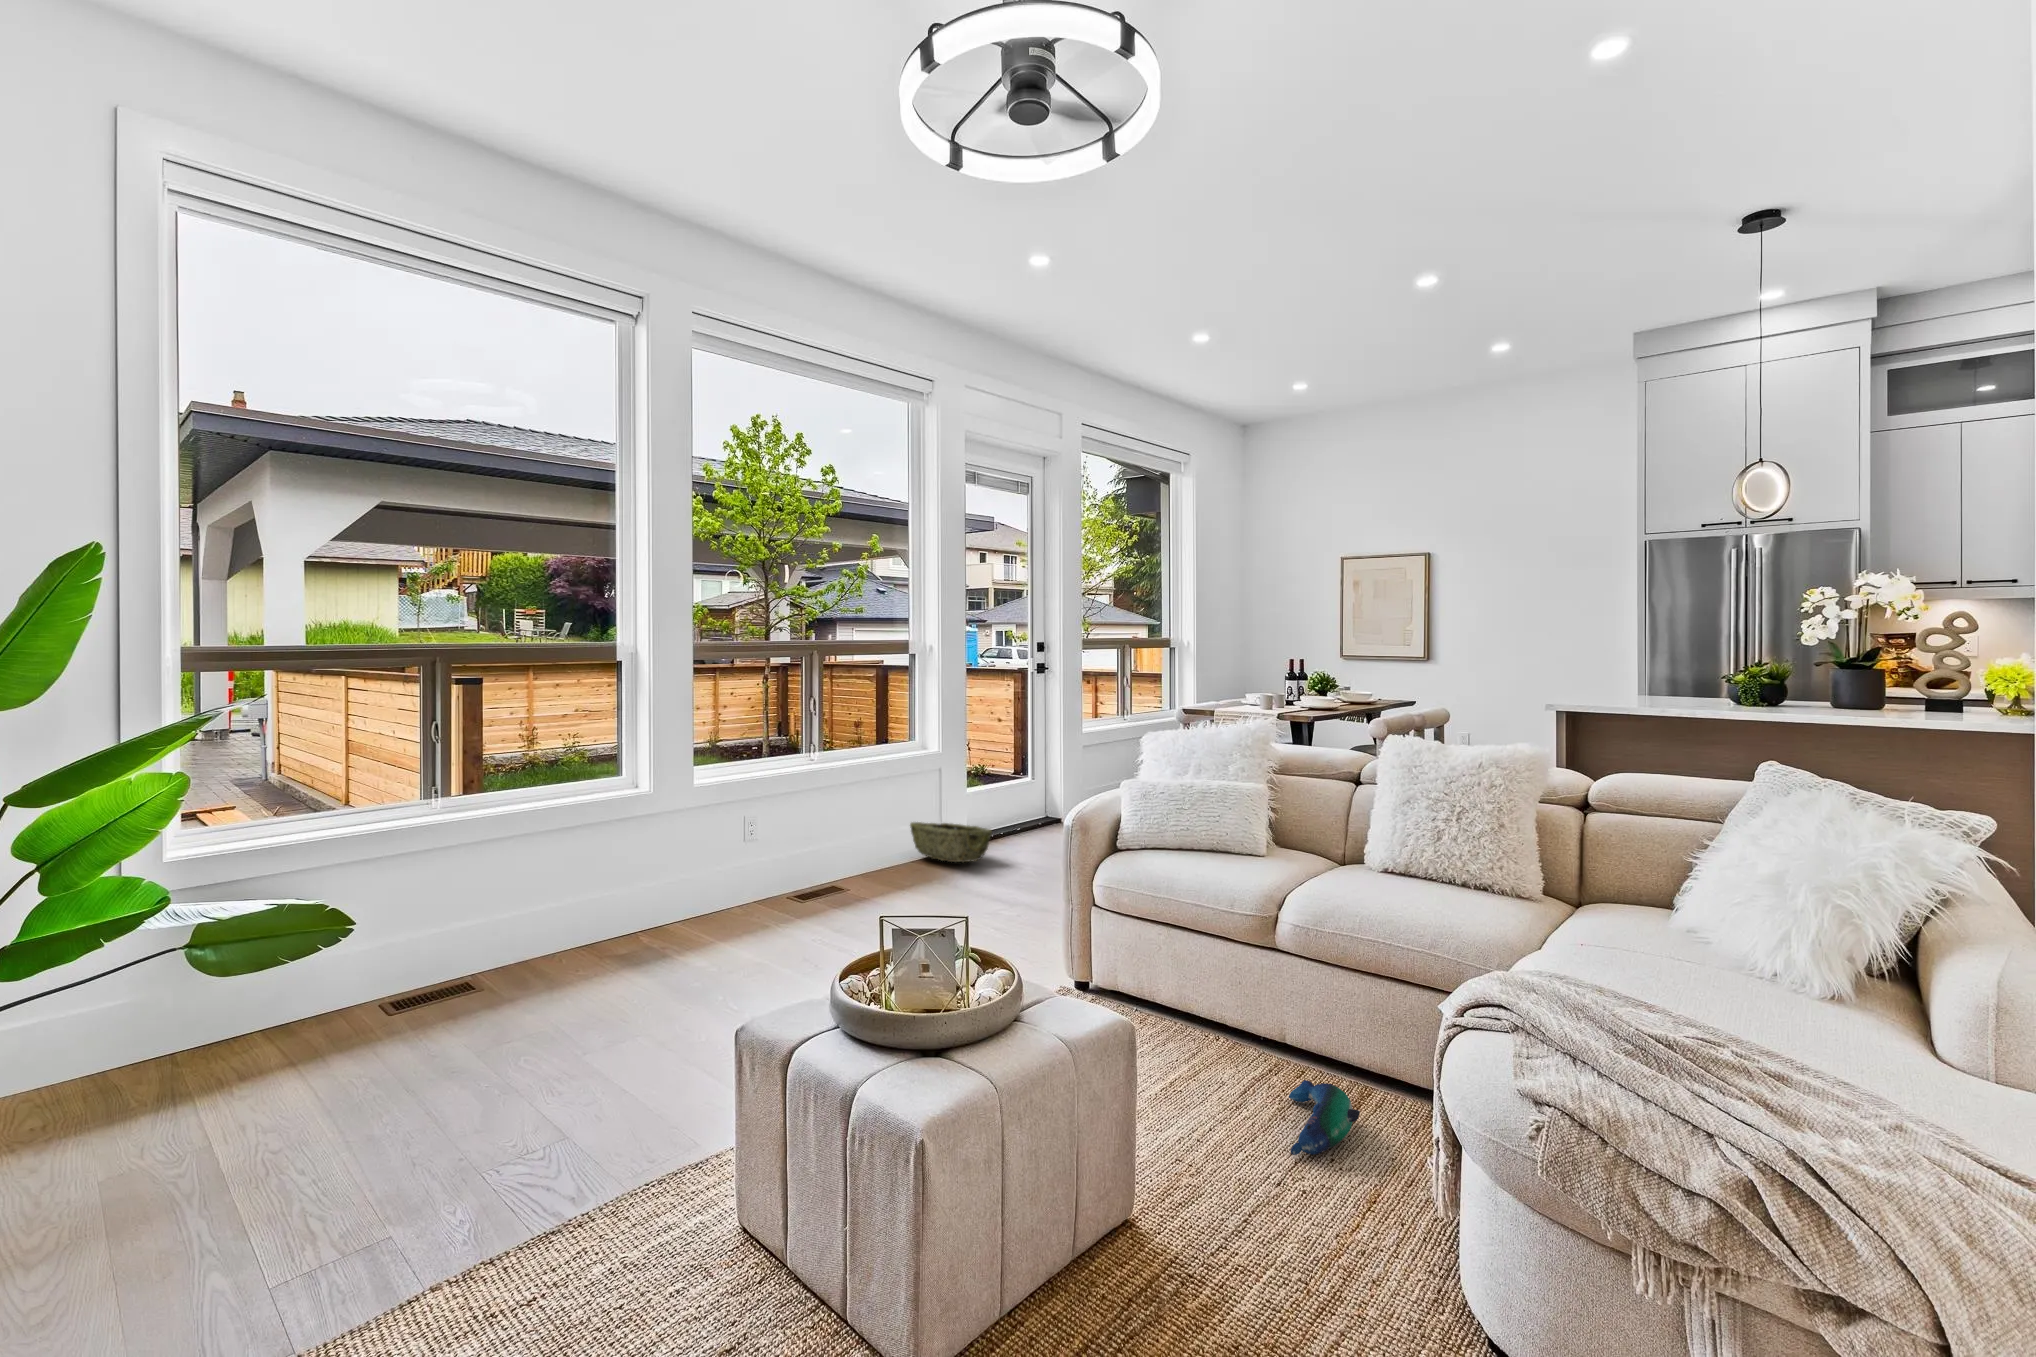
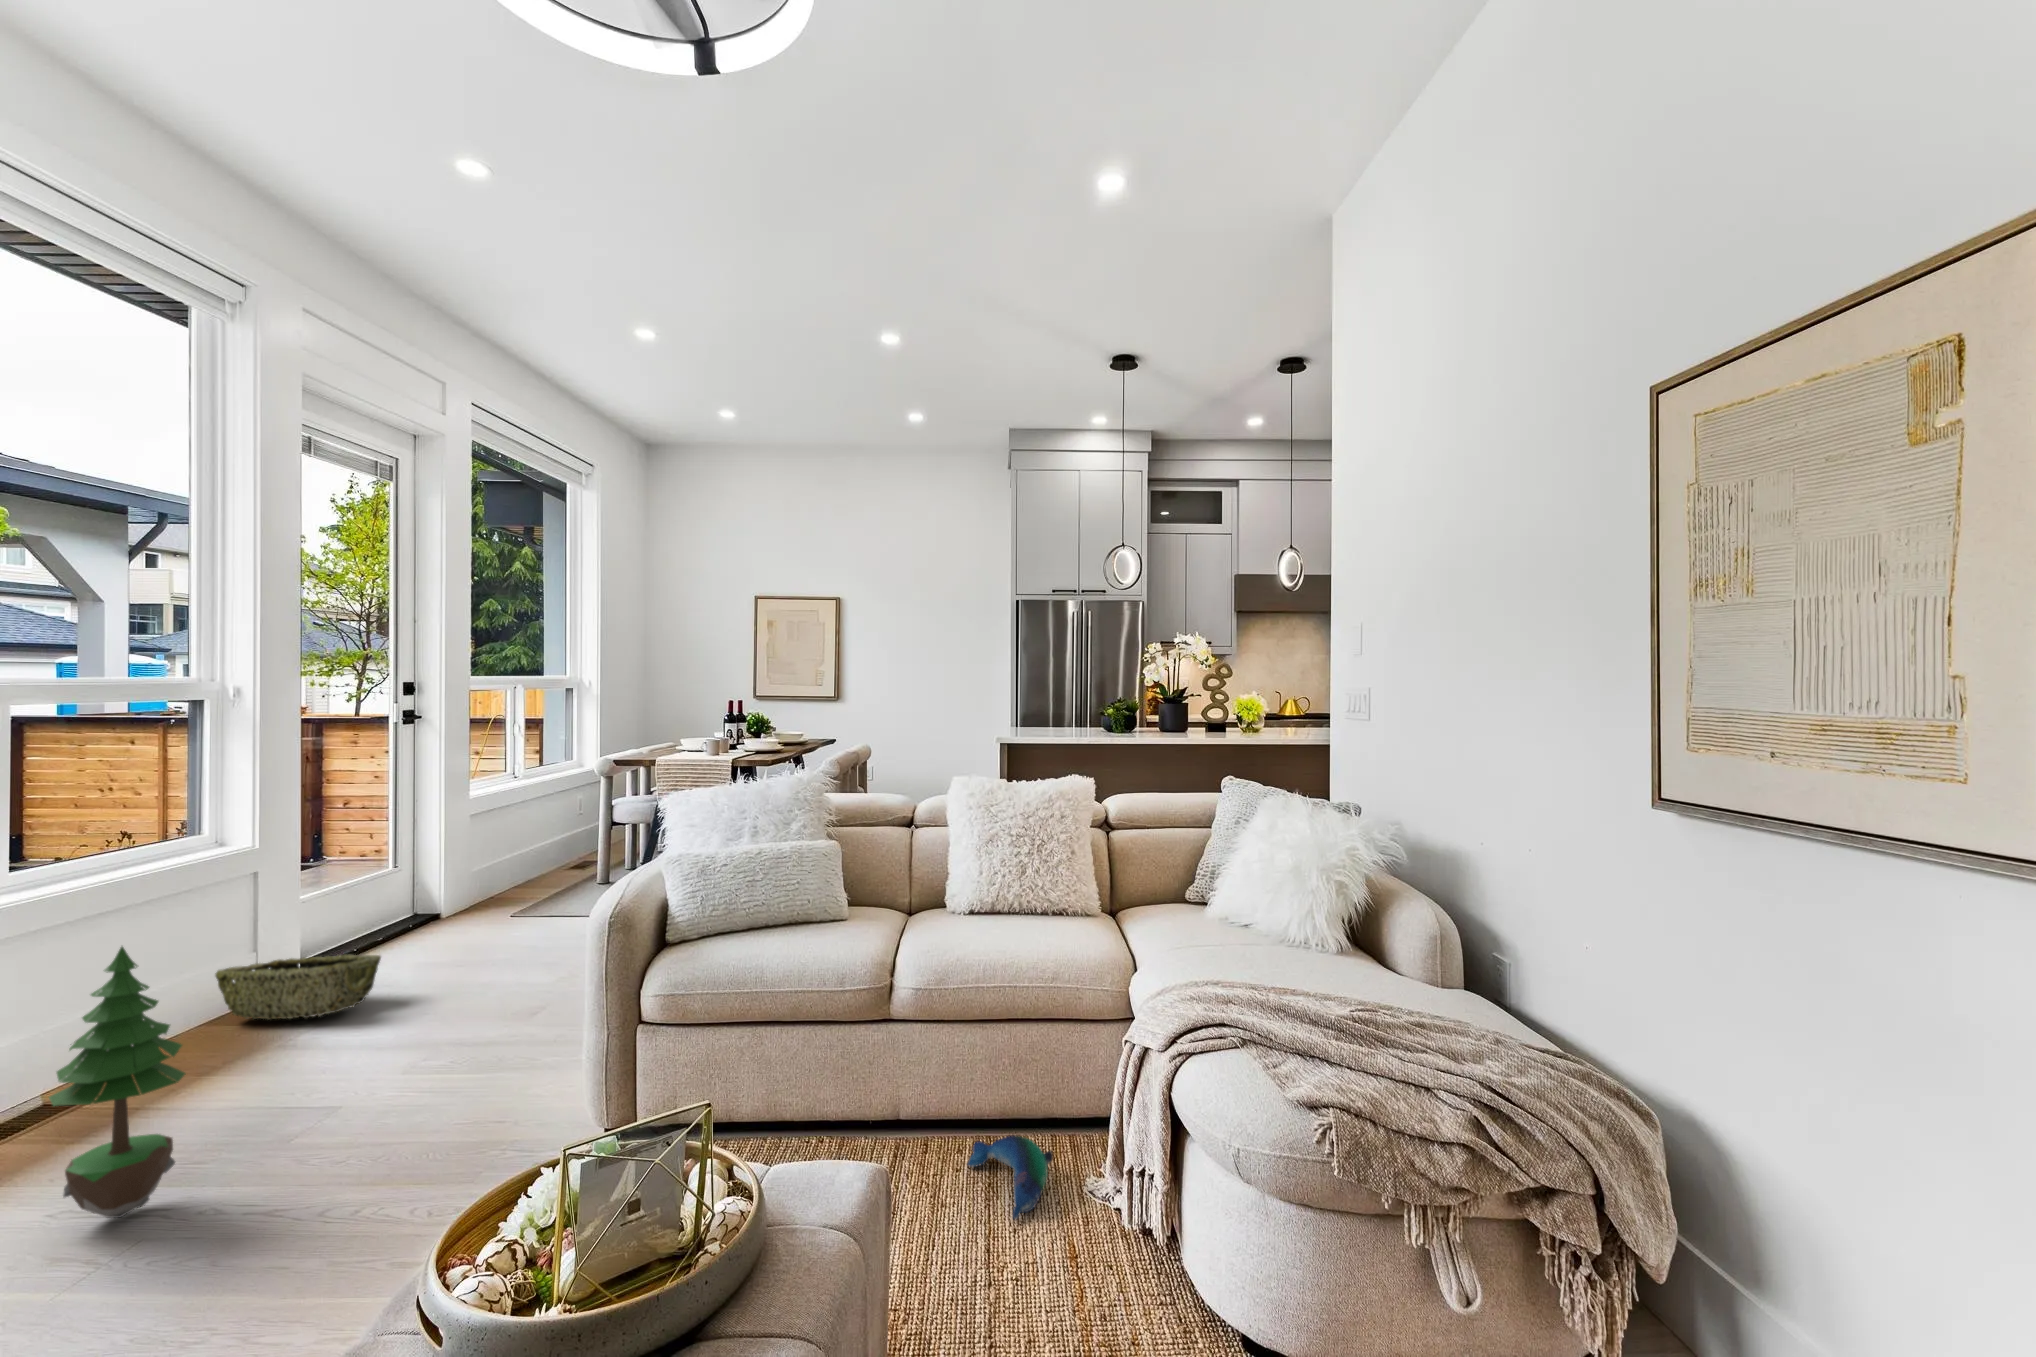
potted tree: none [786,789,843,942] -> present [49,947,185,1218]

